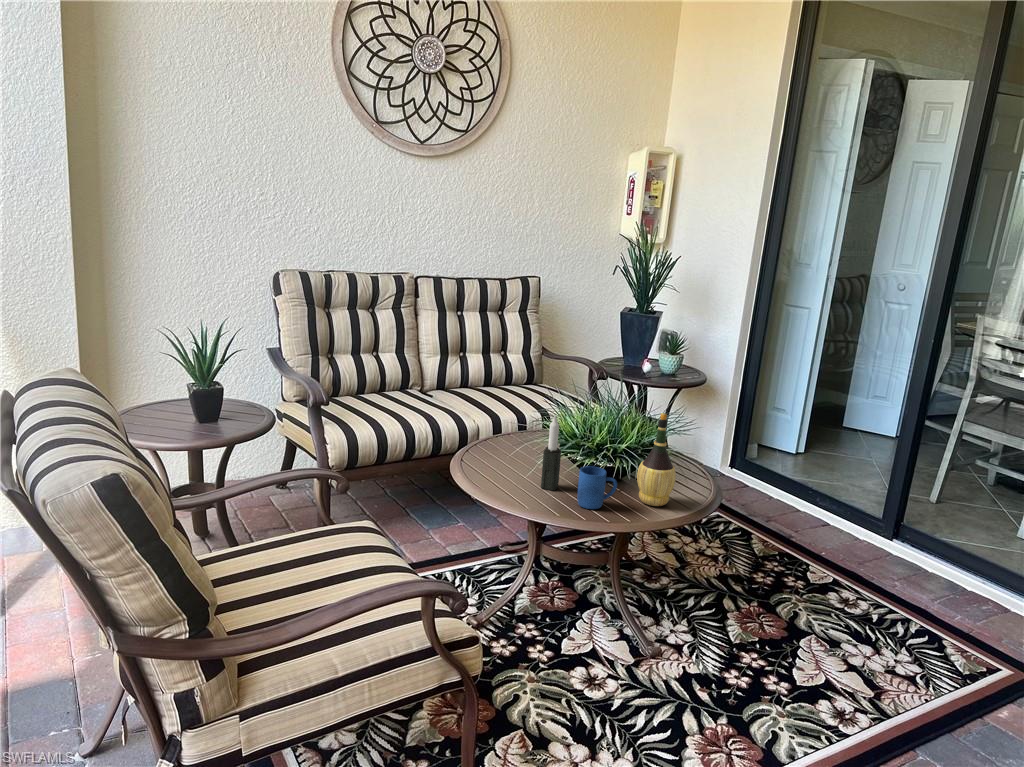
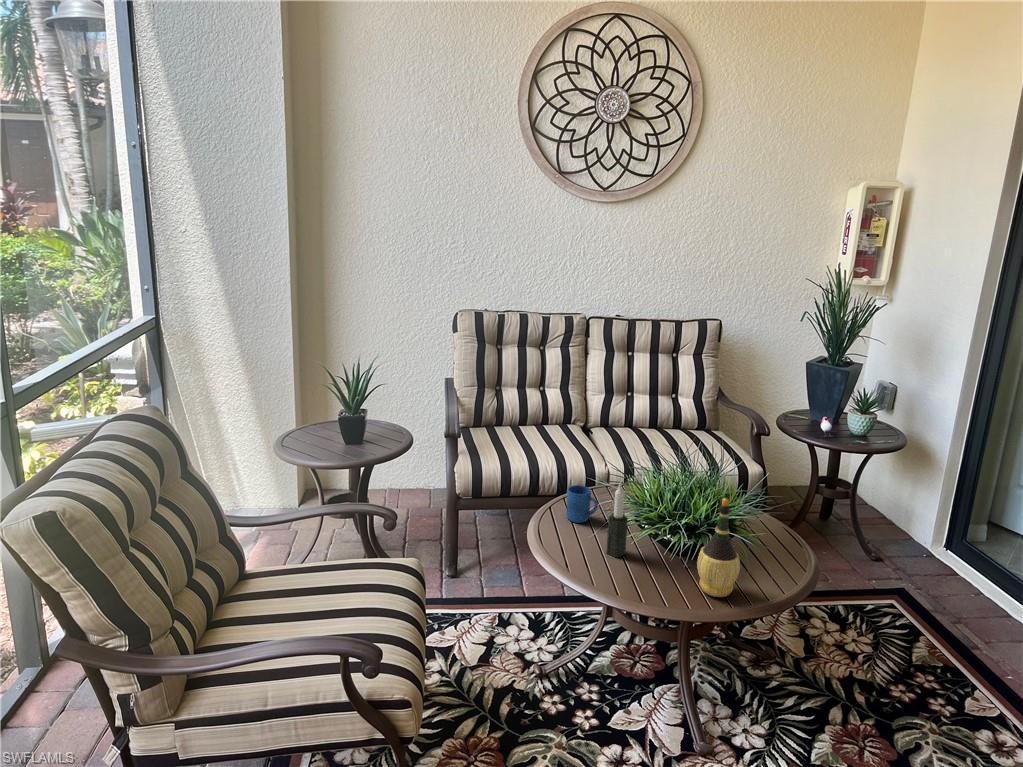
mug: present [577,466,617,509] -> present [567,485,598,523]

